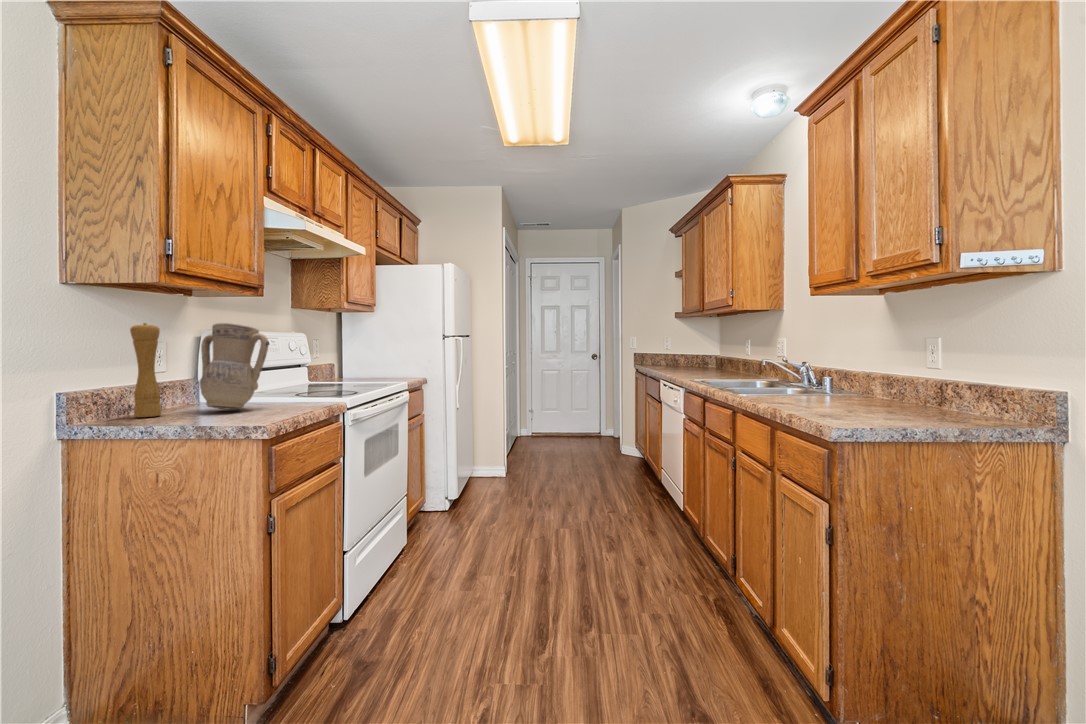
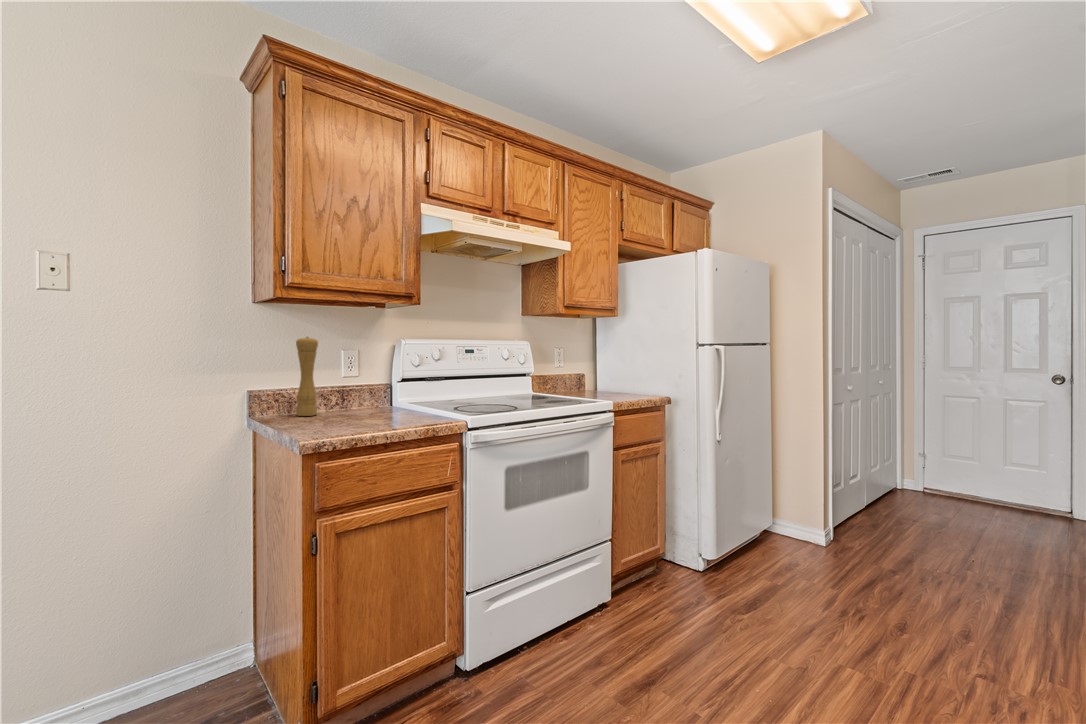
vase: present [200,323,268,410] -> none [333,337,388,418]

